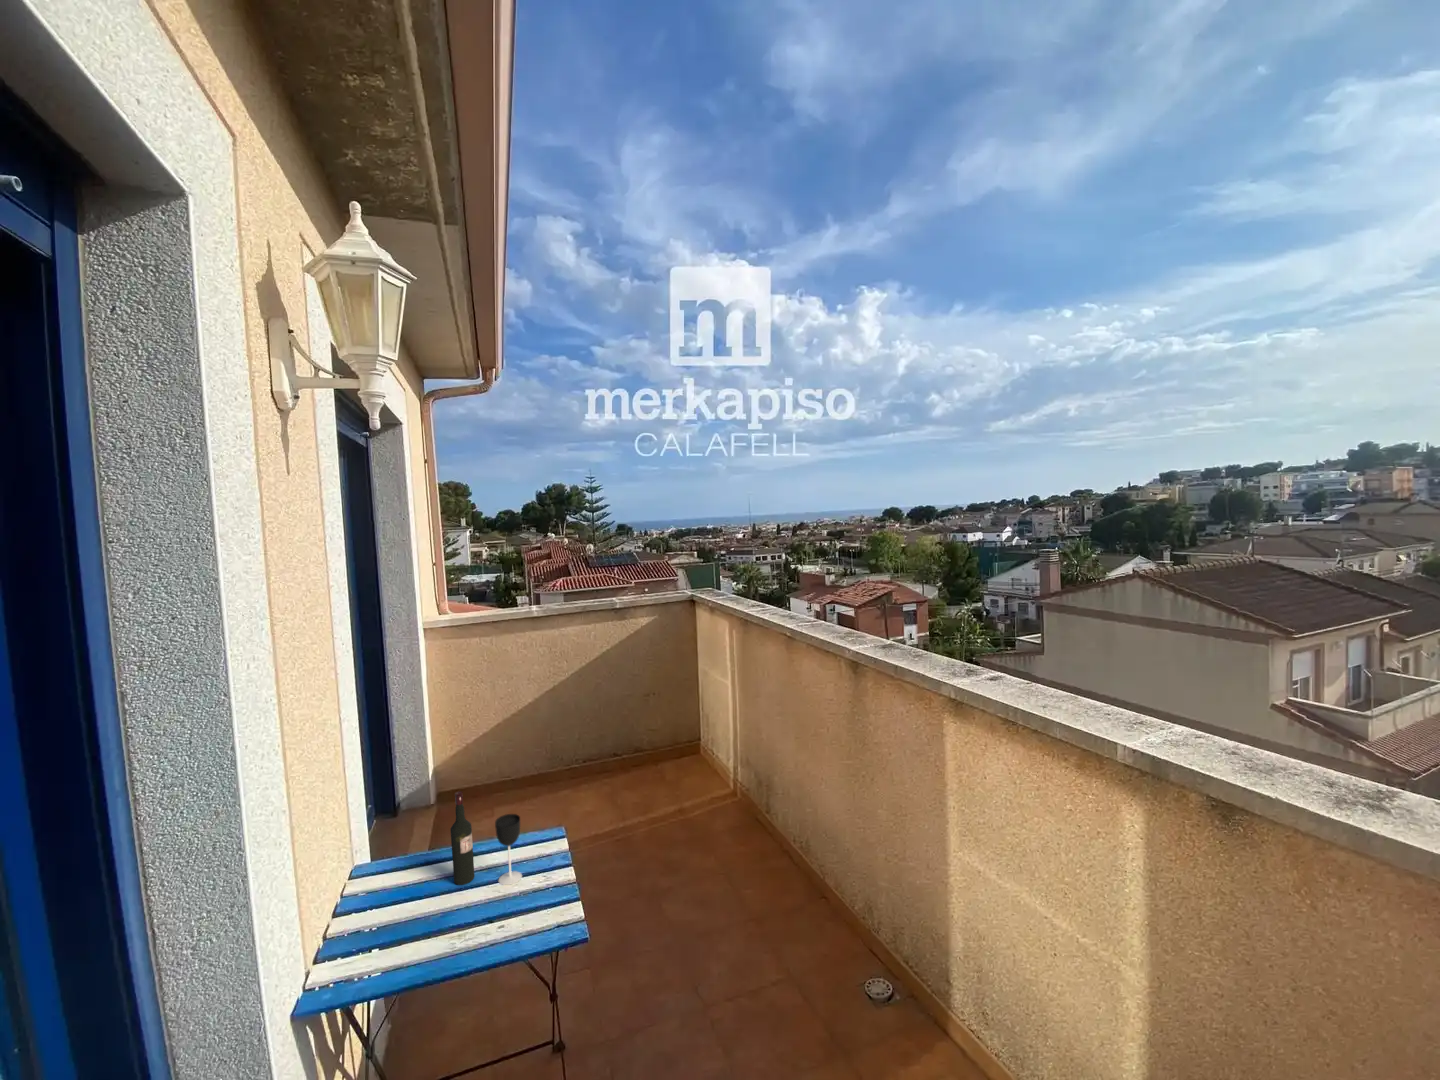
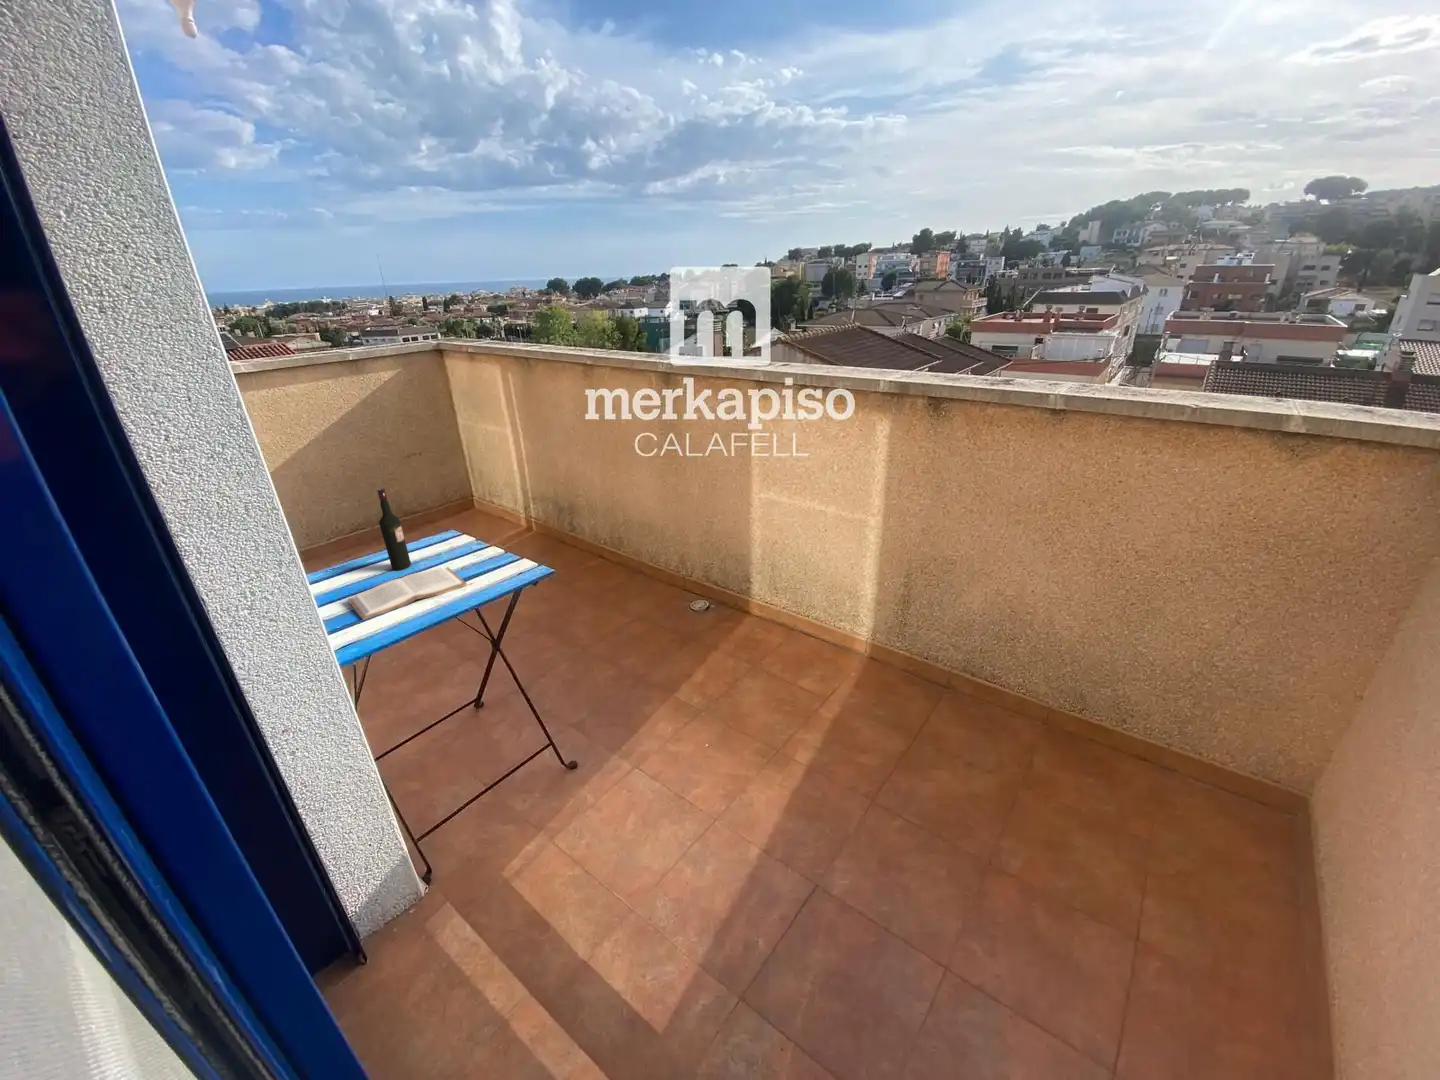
wine glass: present [495,814,522,885] -> none [423,503,457,561]
book: none [359,900,490,959] -> present [348,567,467,620]

